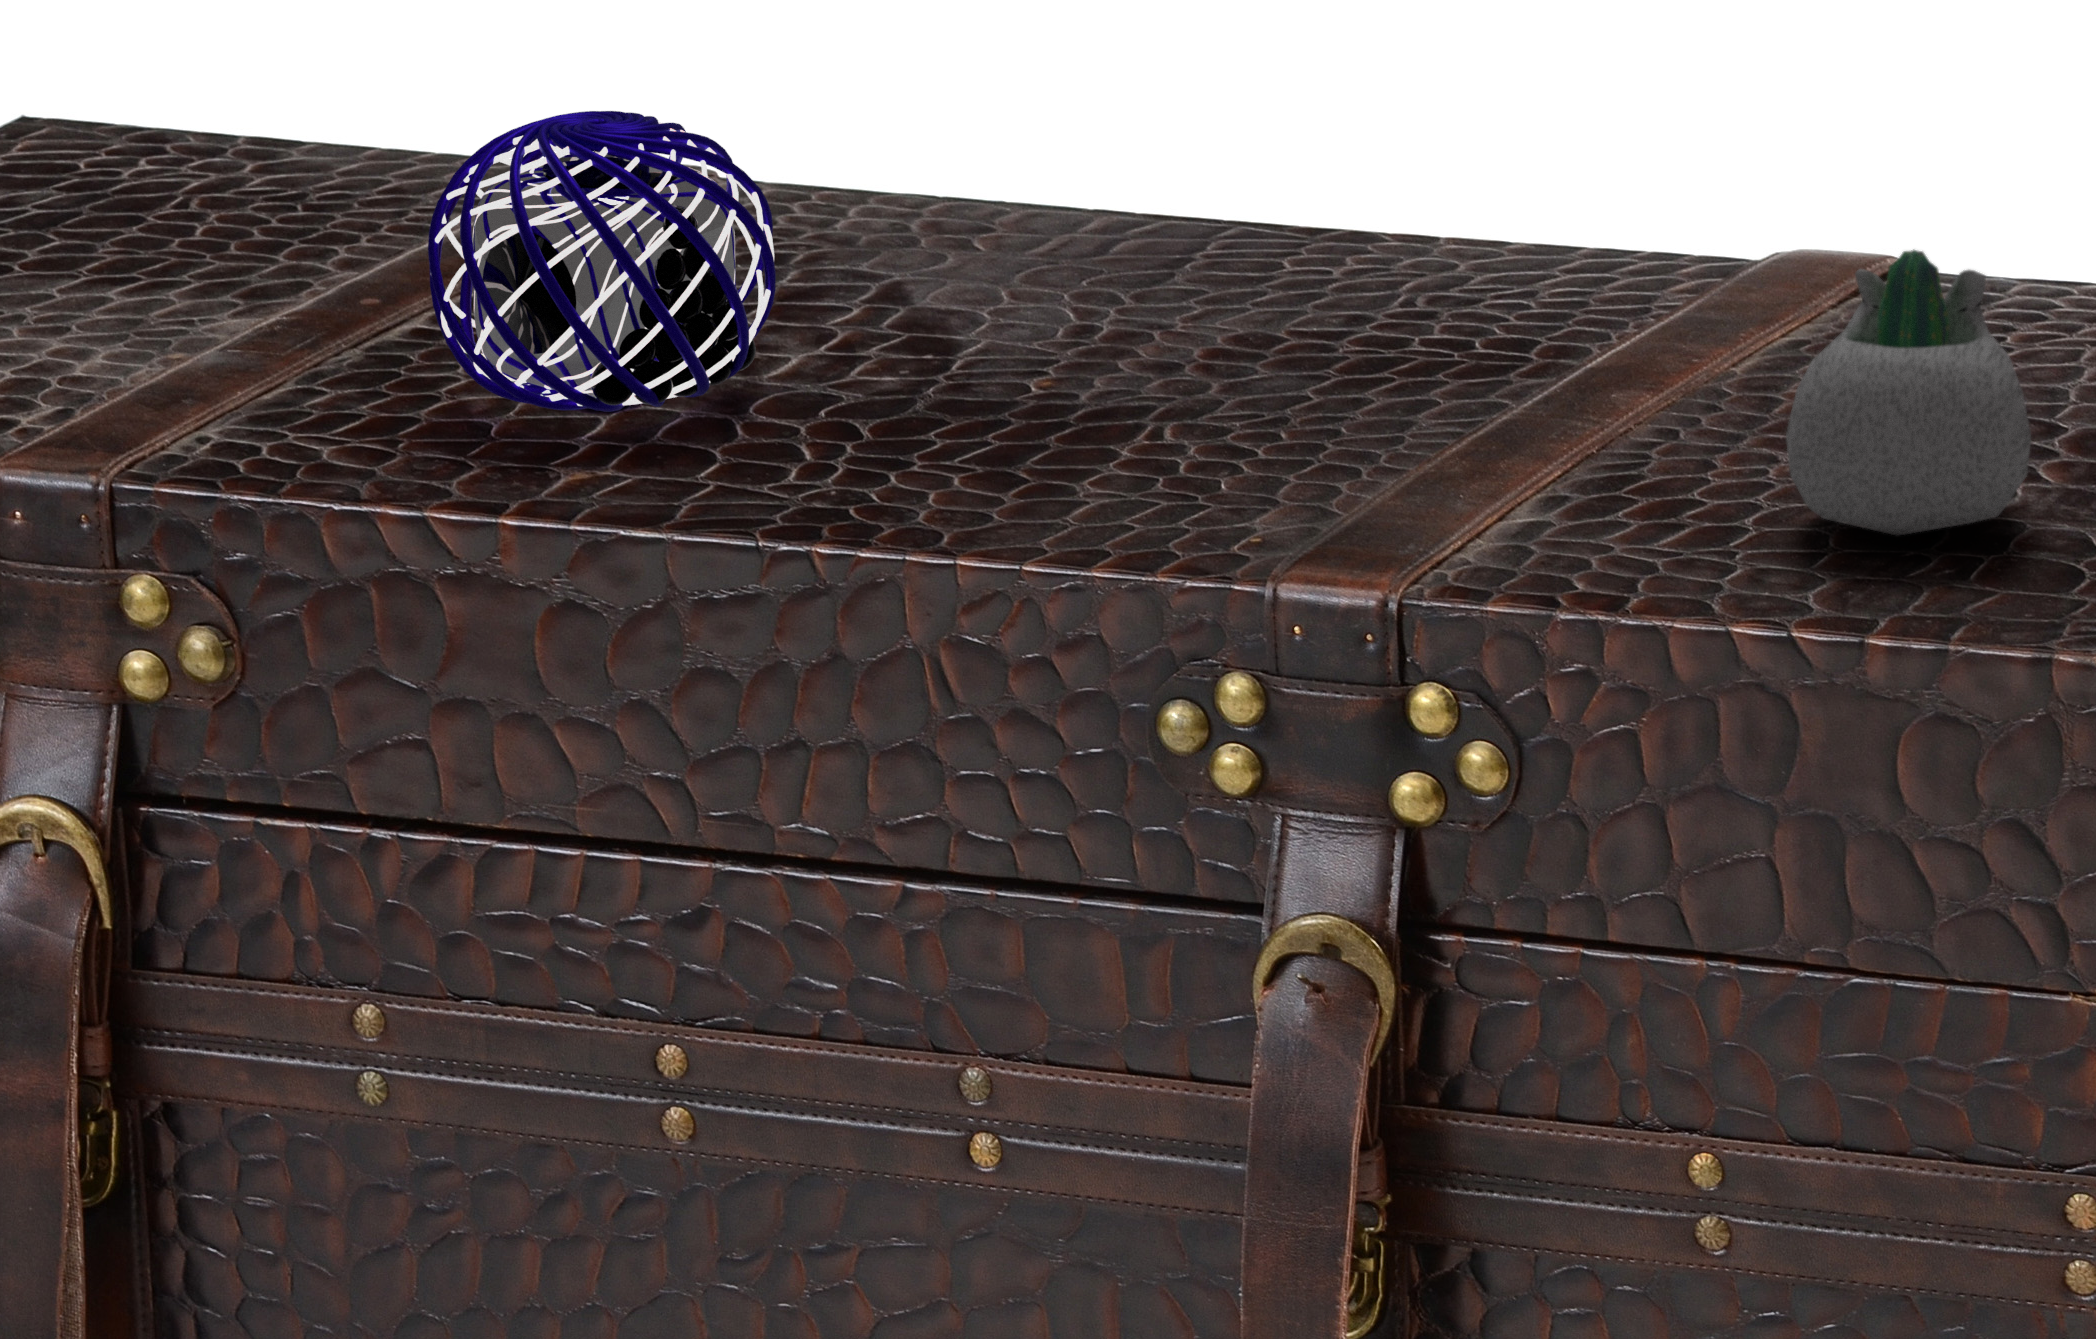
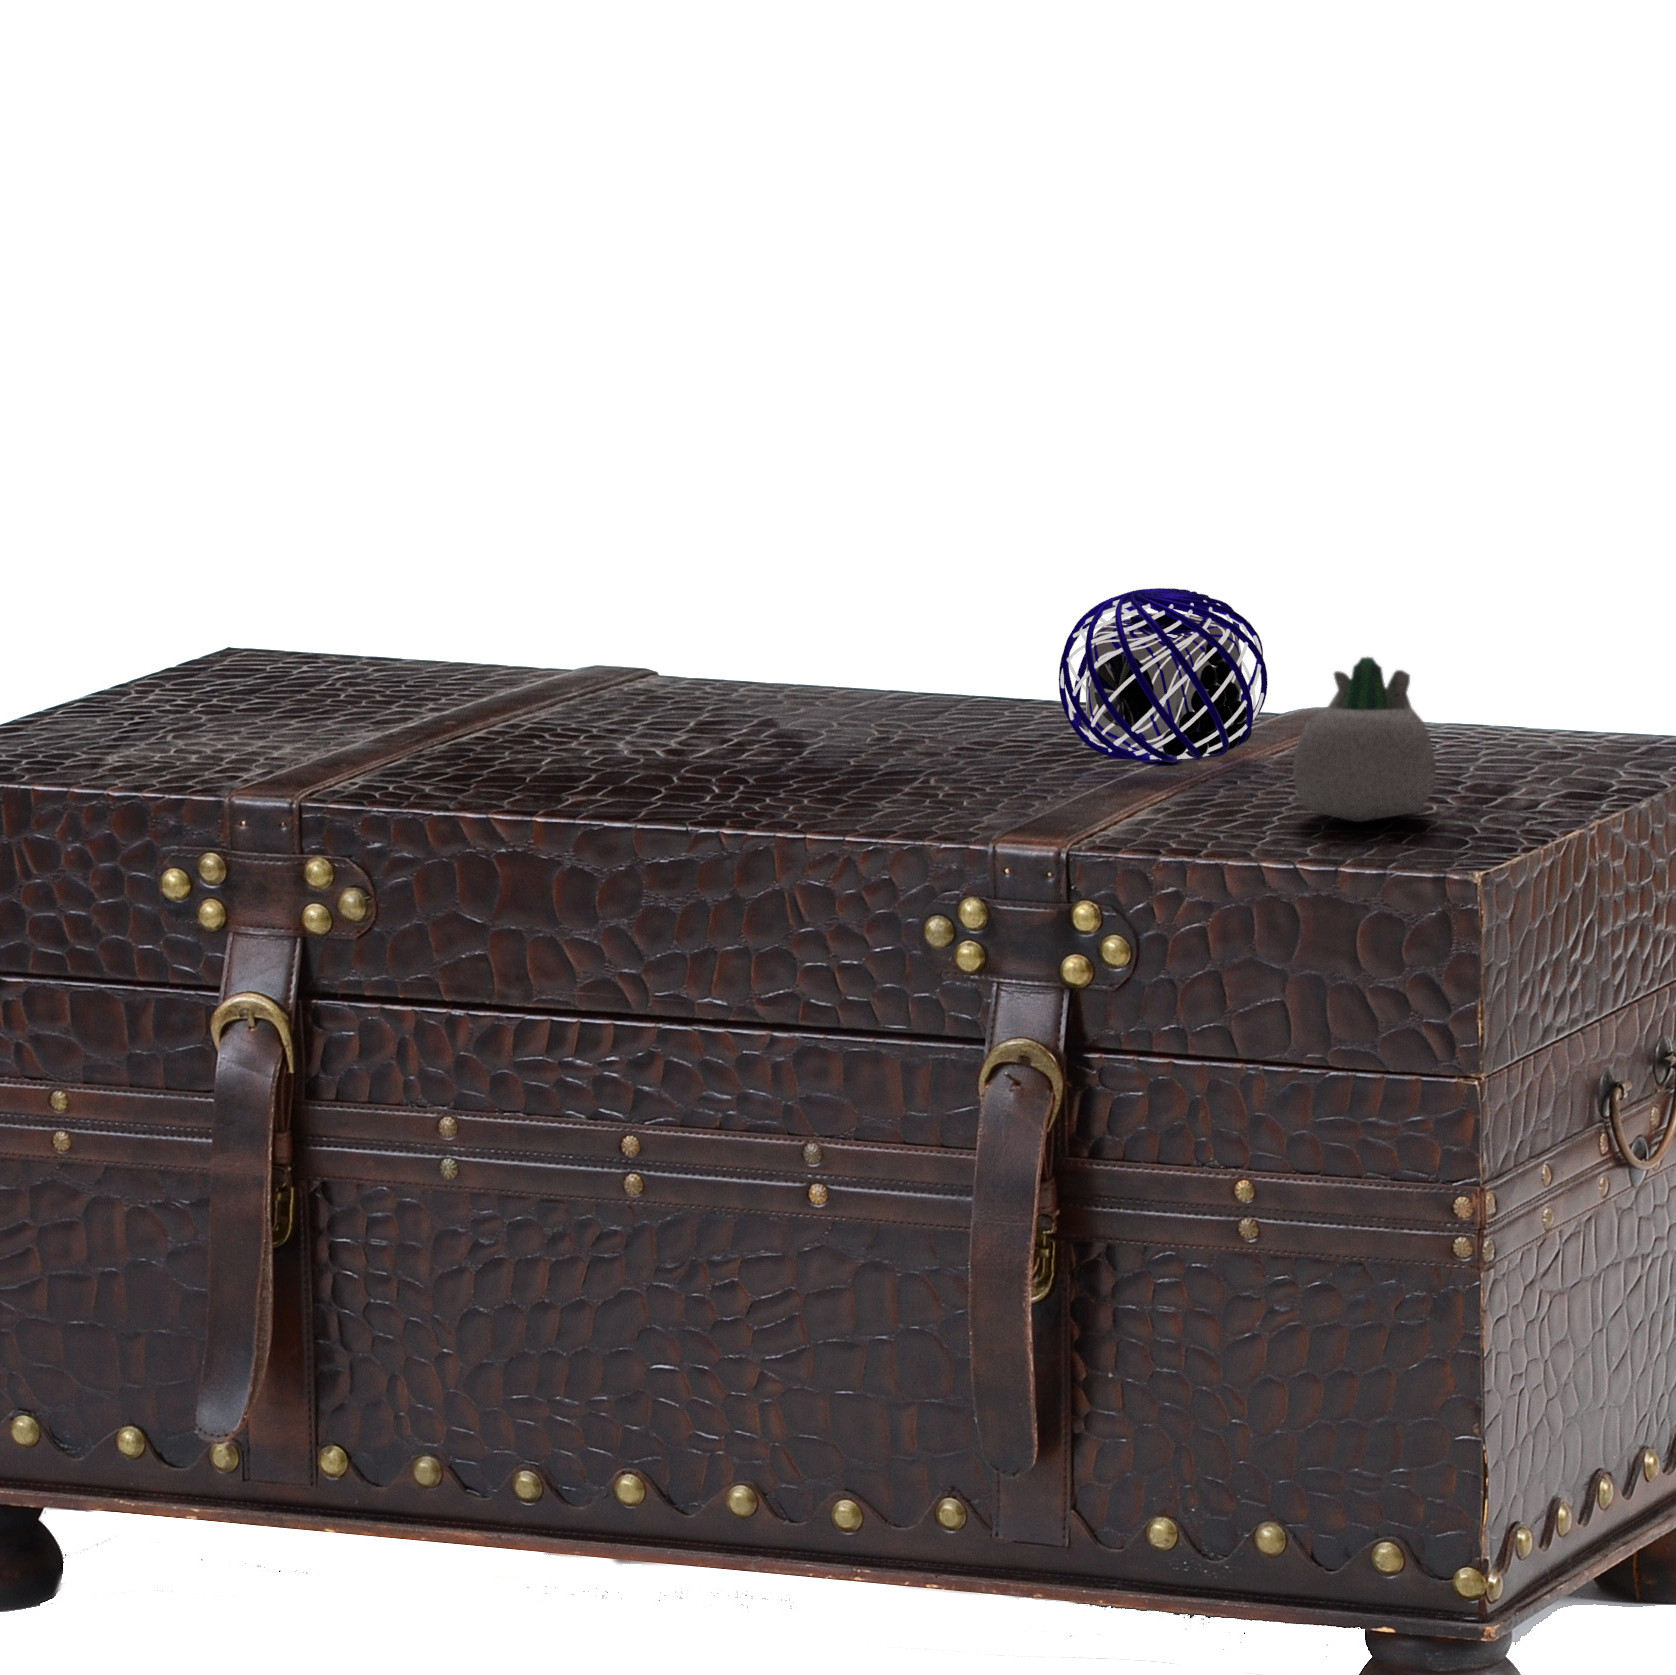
decorative orb: present [428,111,776,412] -> present [1059,588,1268,762]

